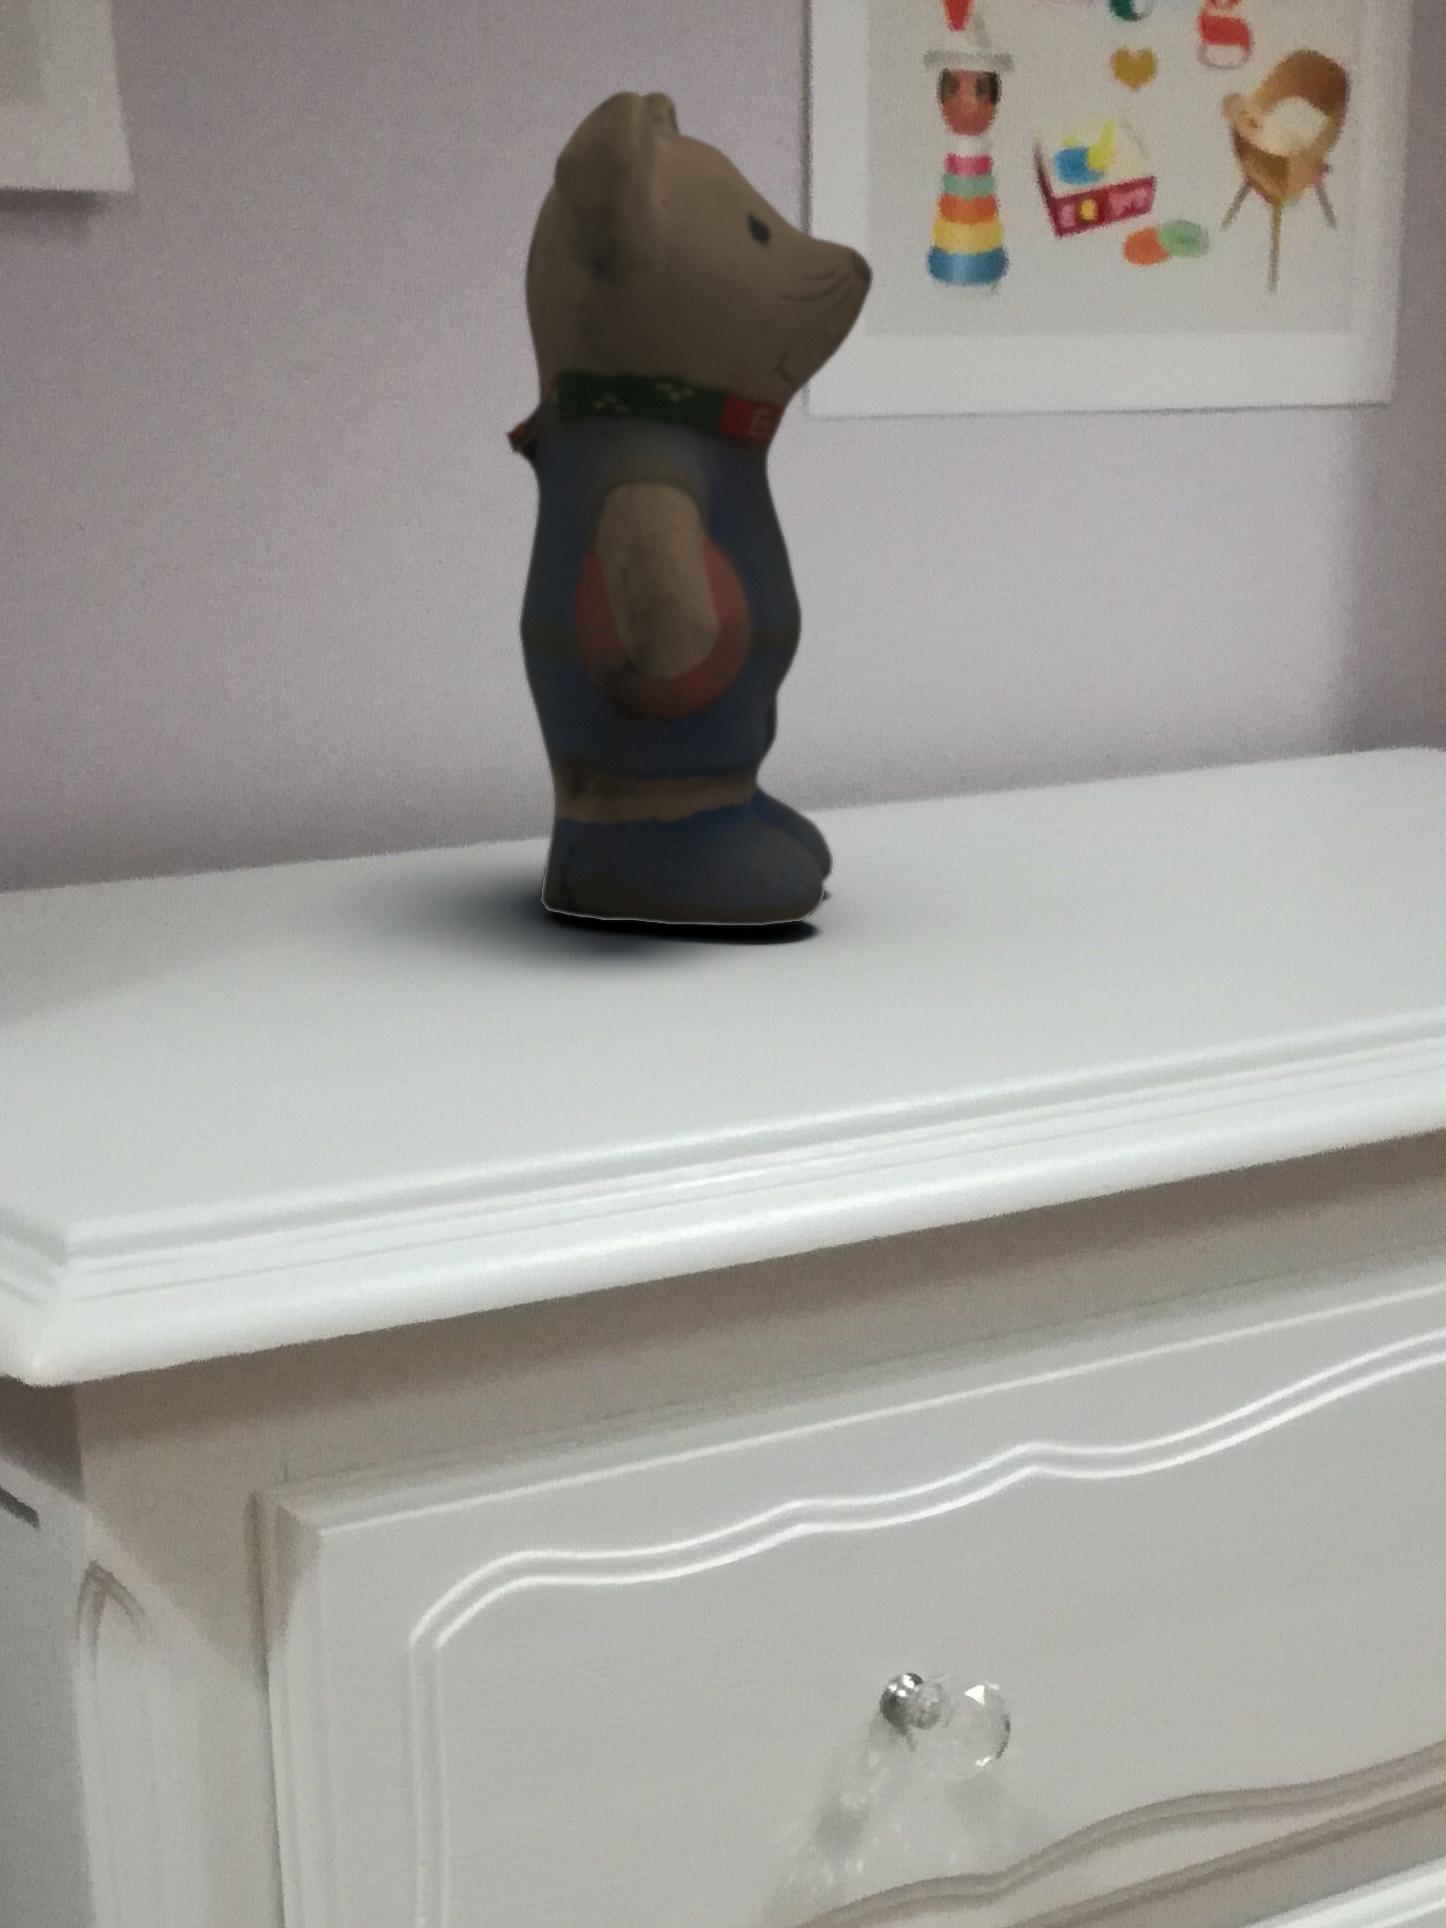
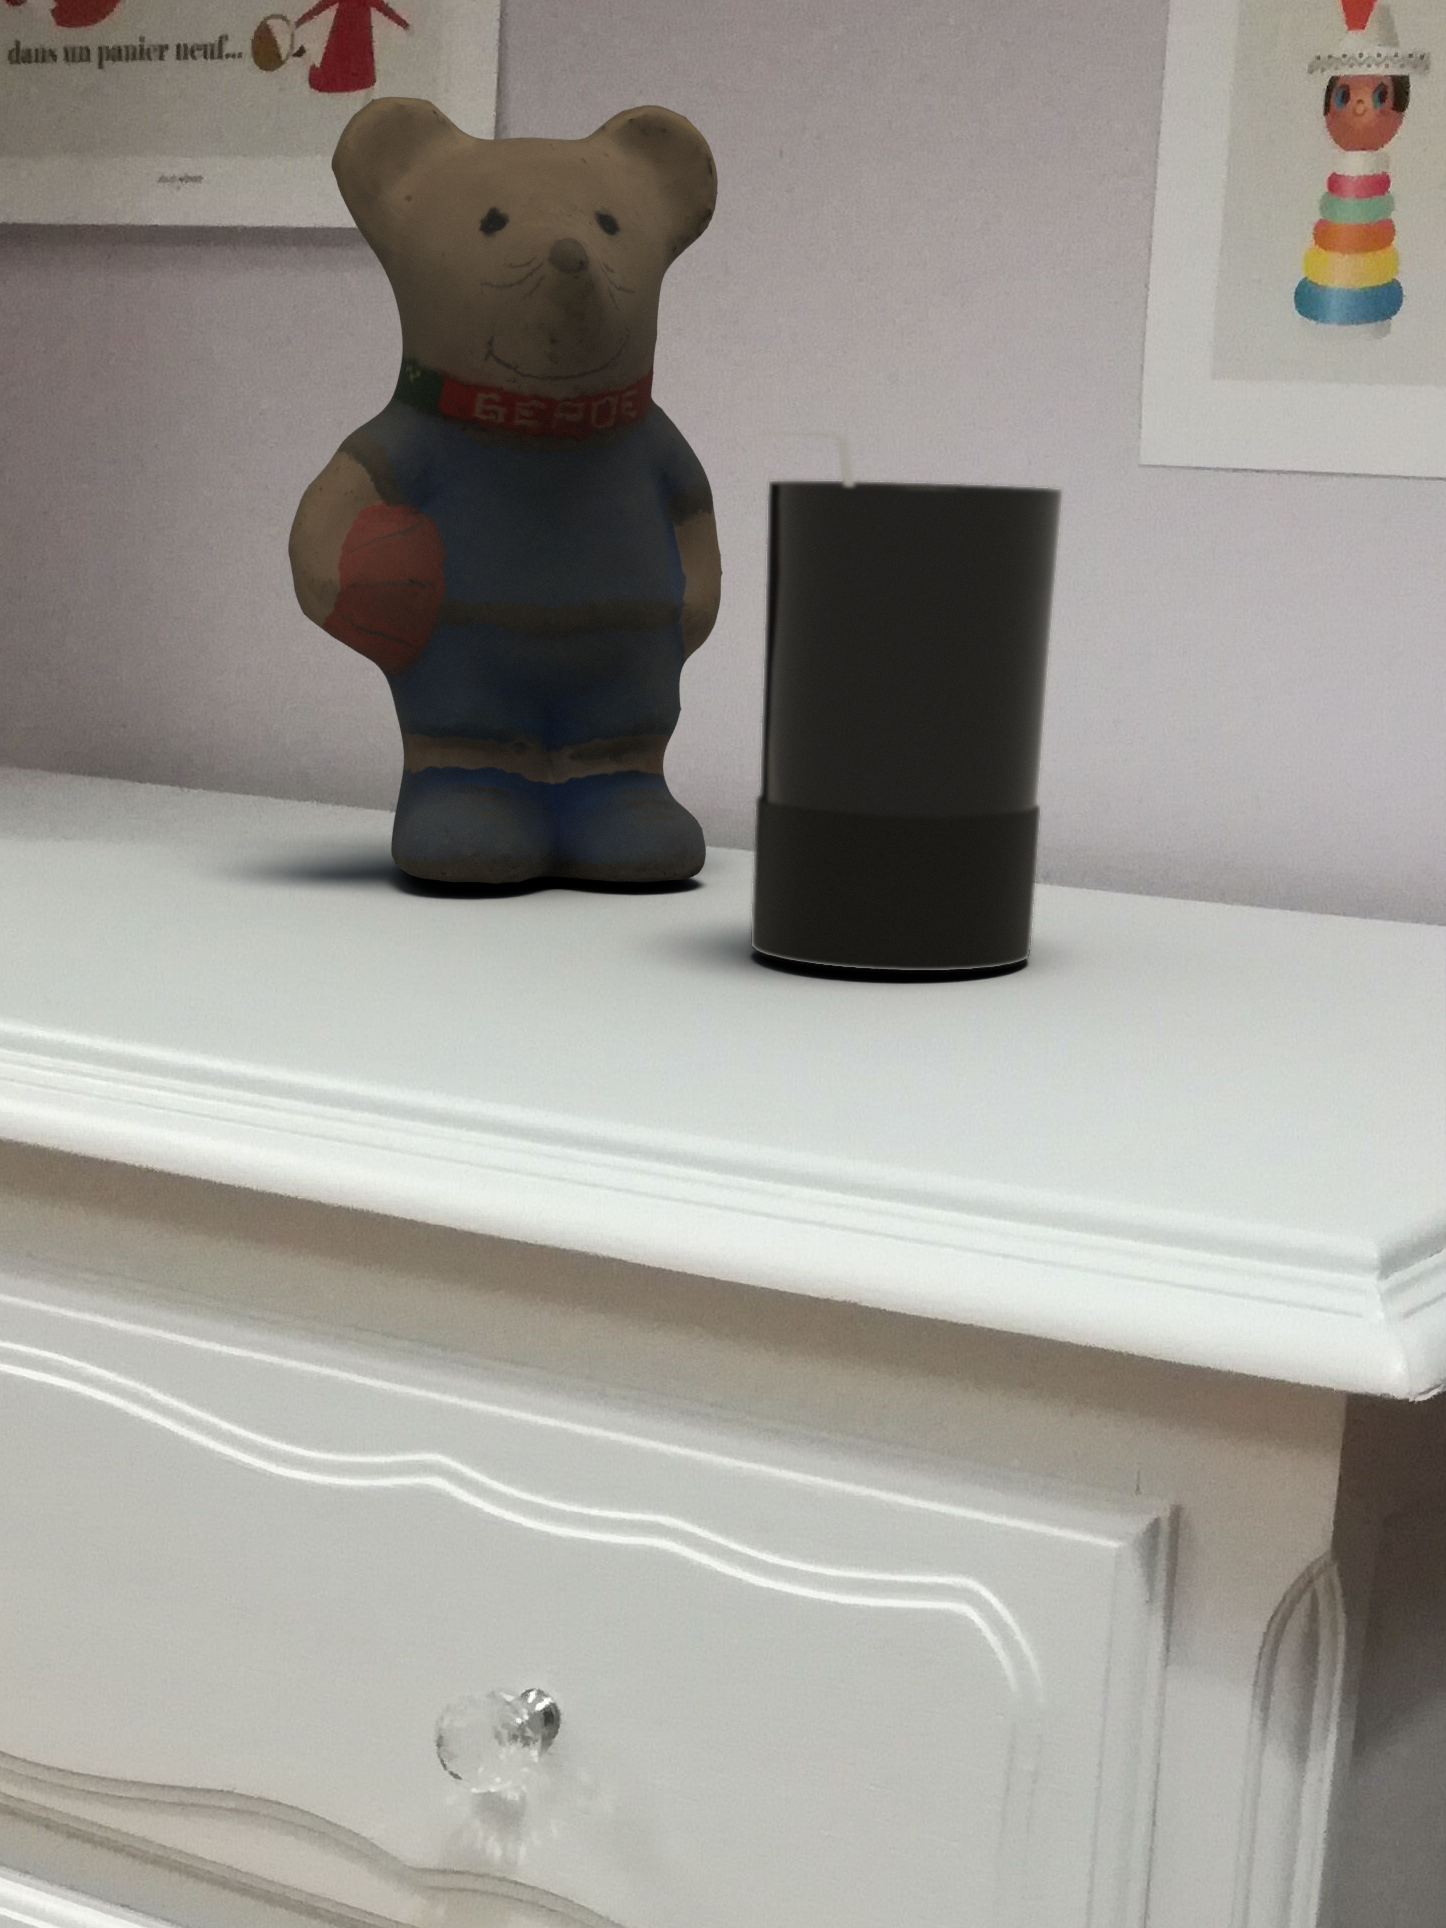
candle: none [1111,431,1391,904] -> present [751,432,1062,971]

